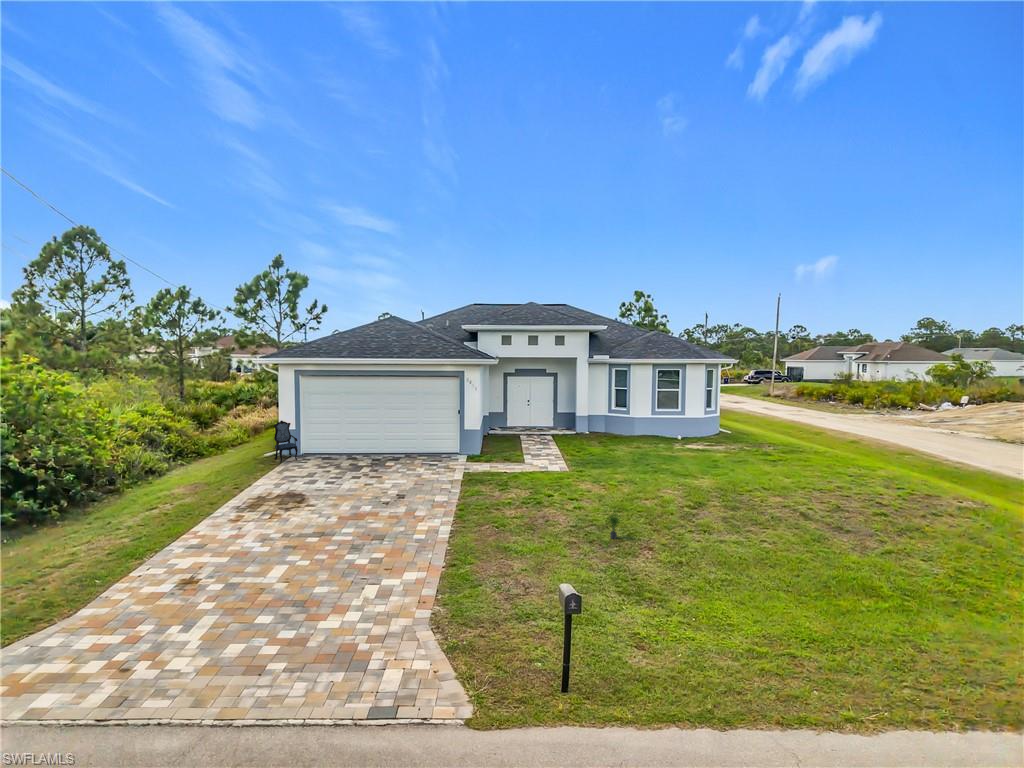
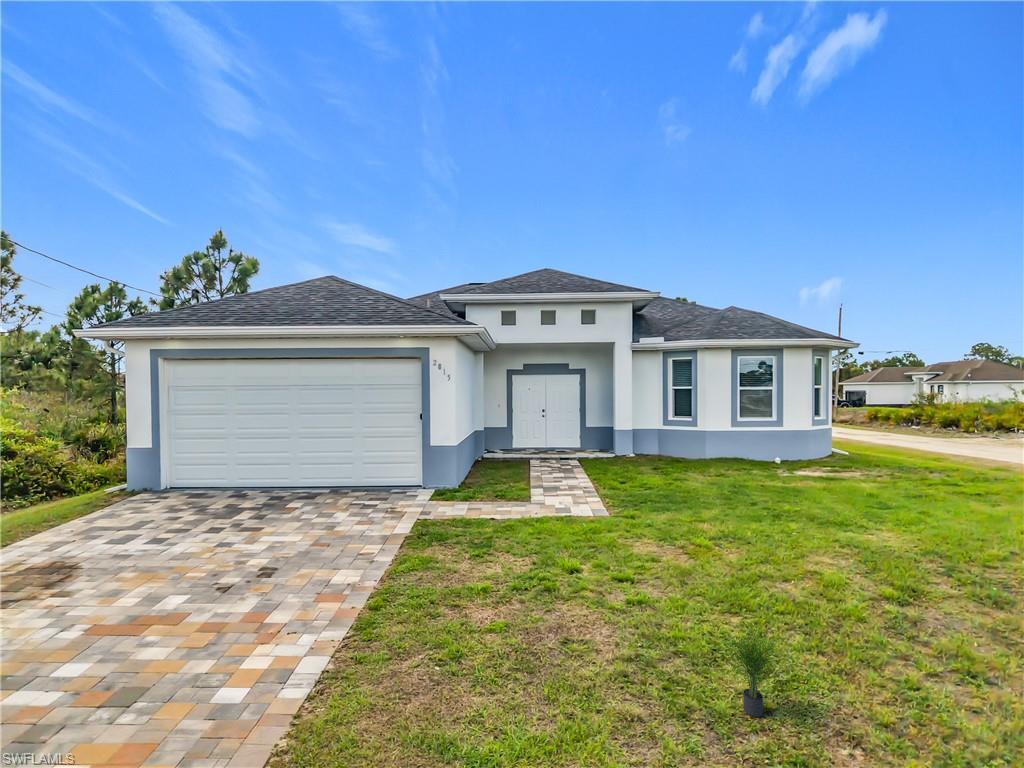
armchair: present [274,421,298,462] -> none [115,433,154,502]

